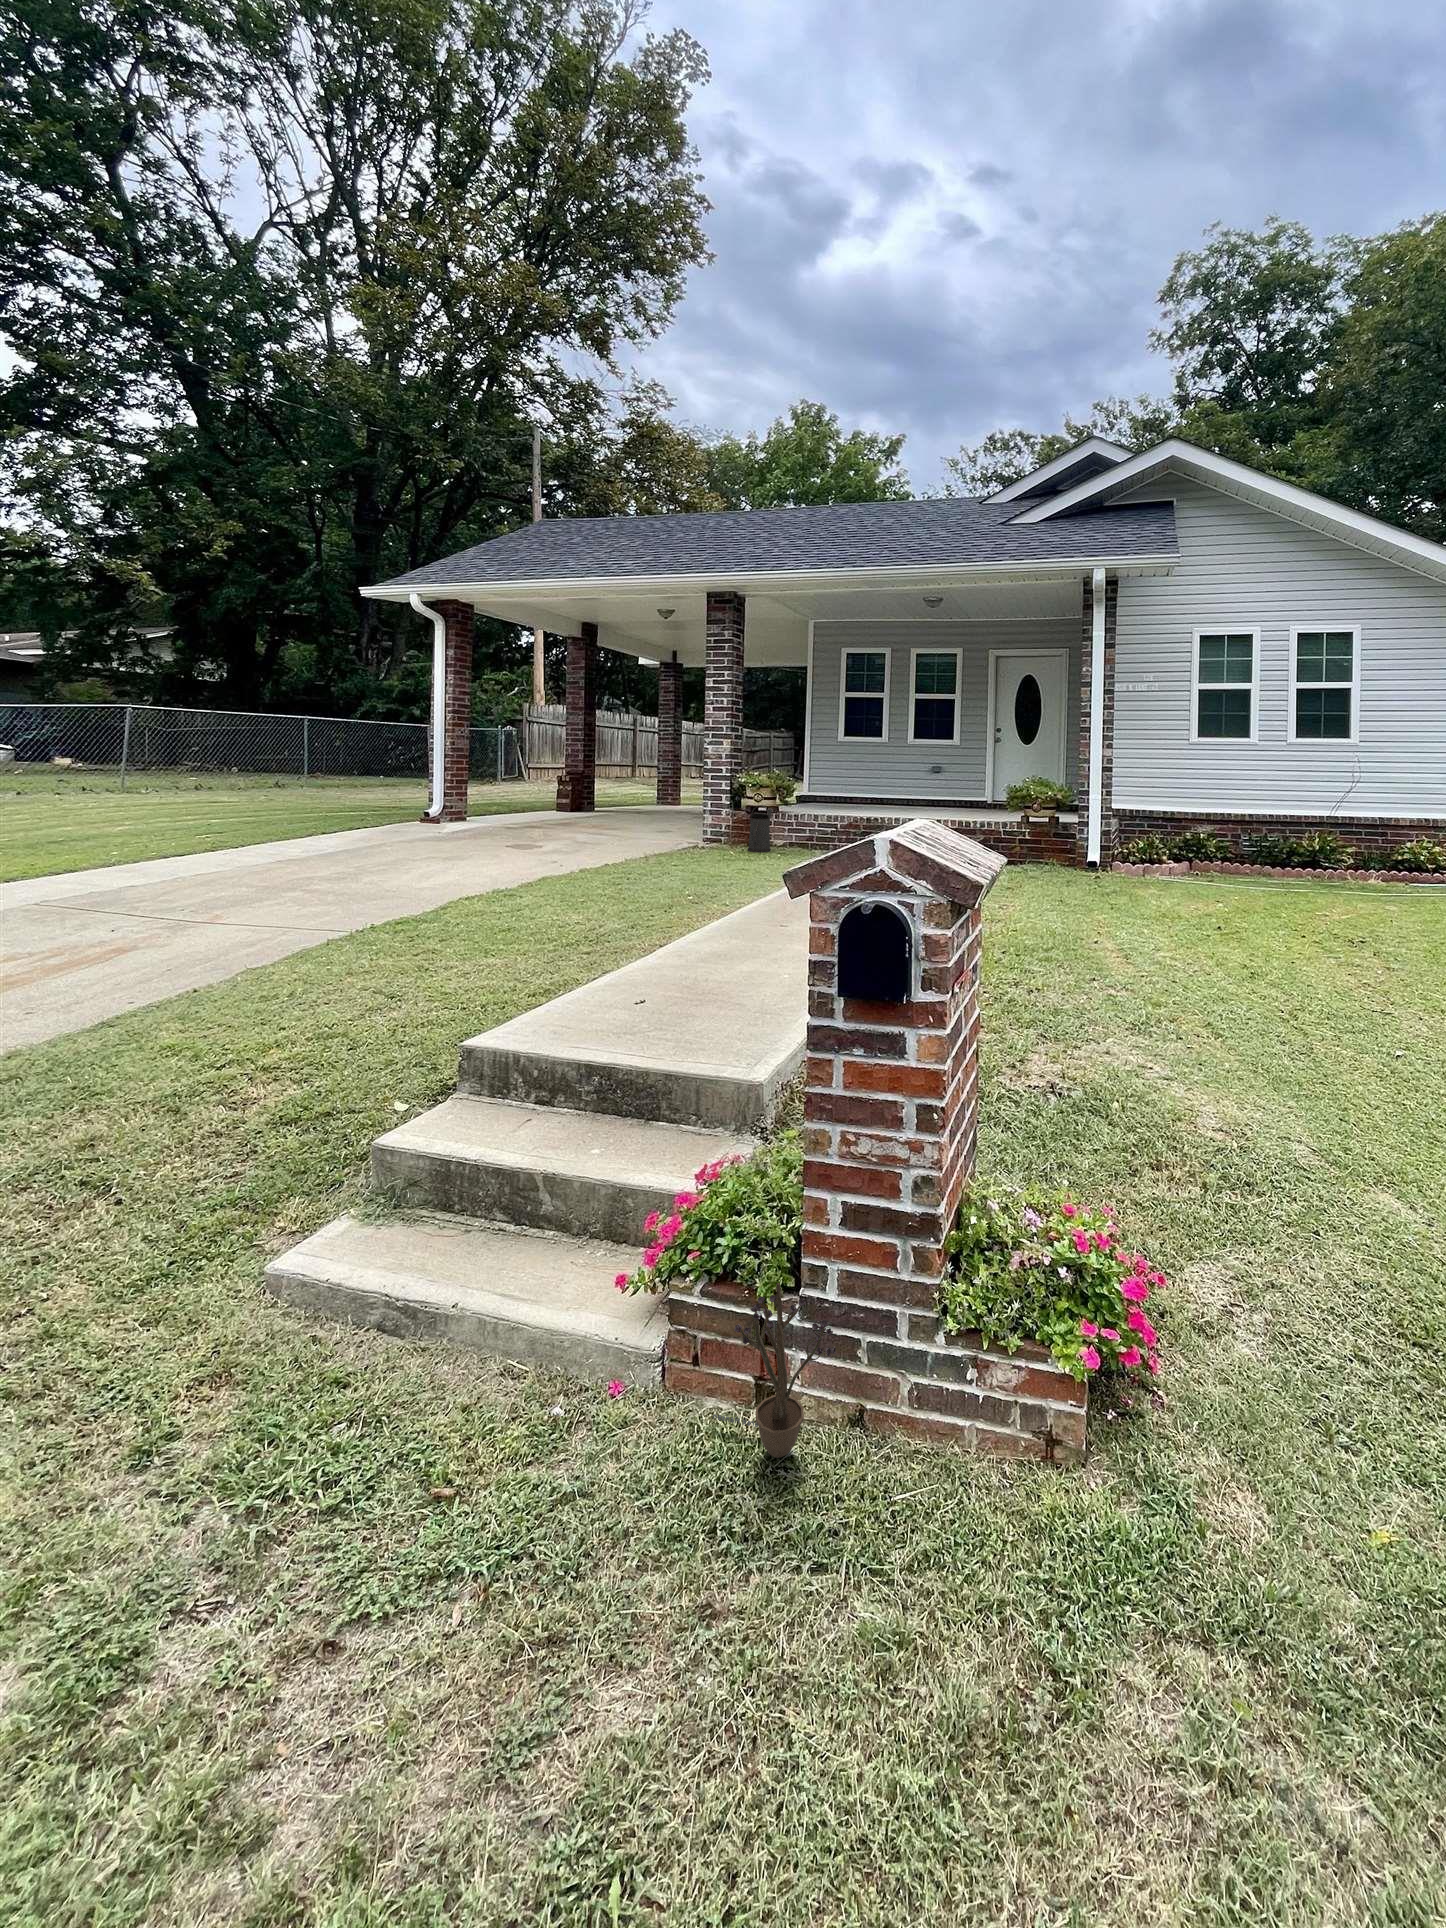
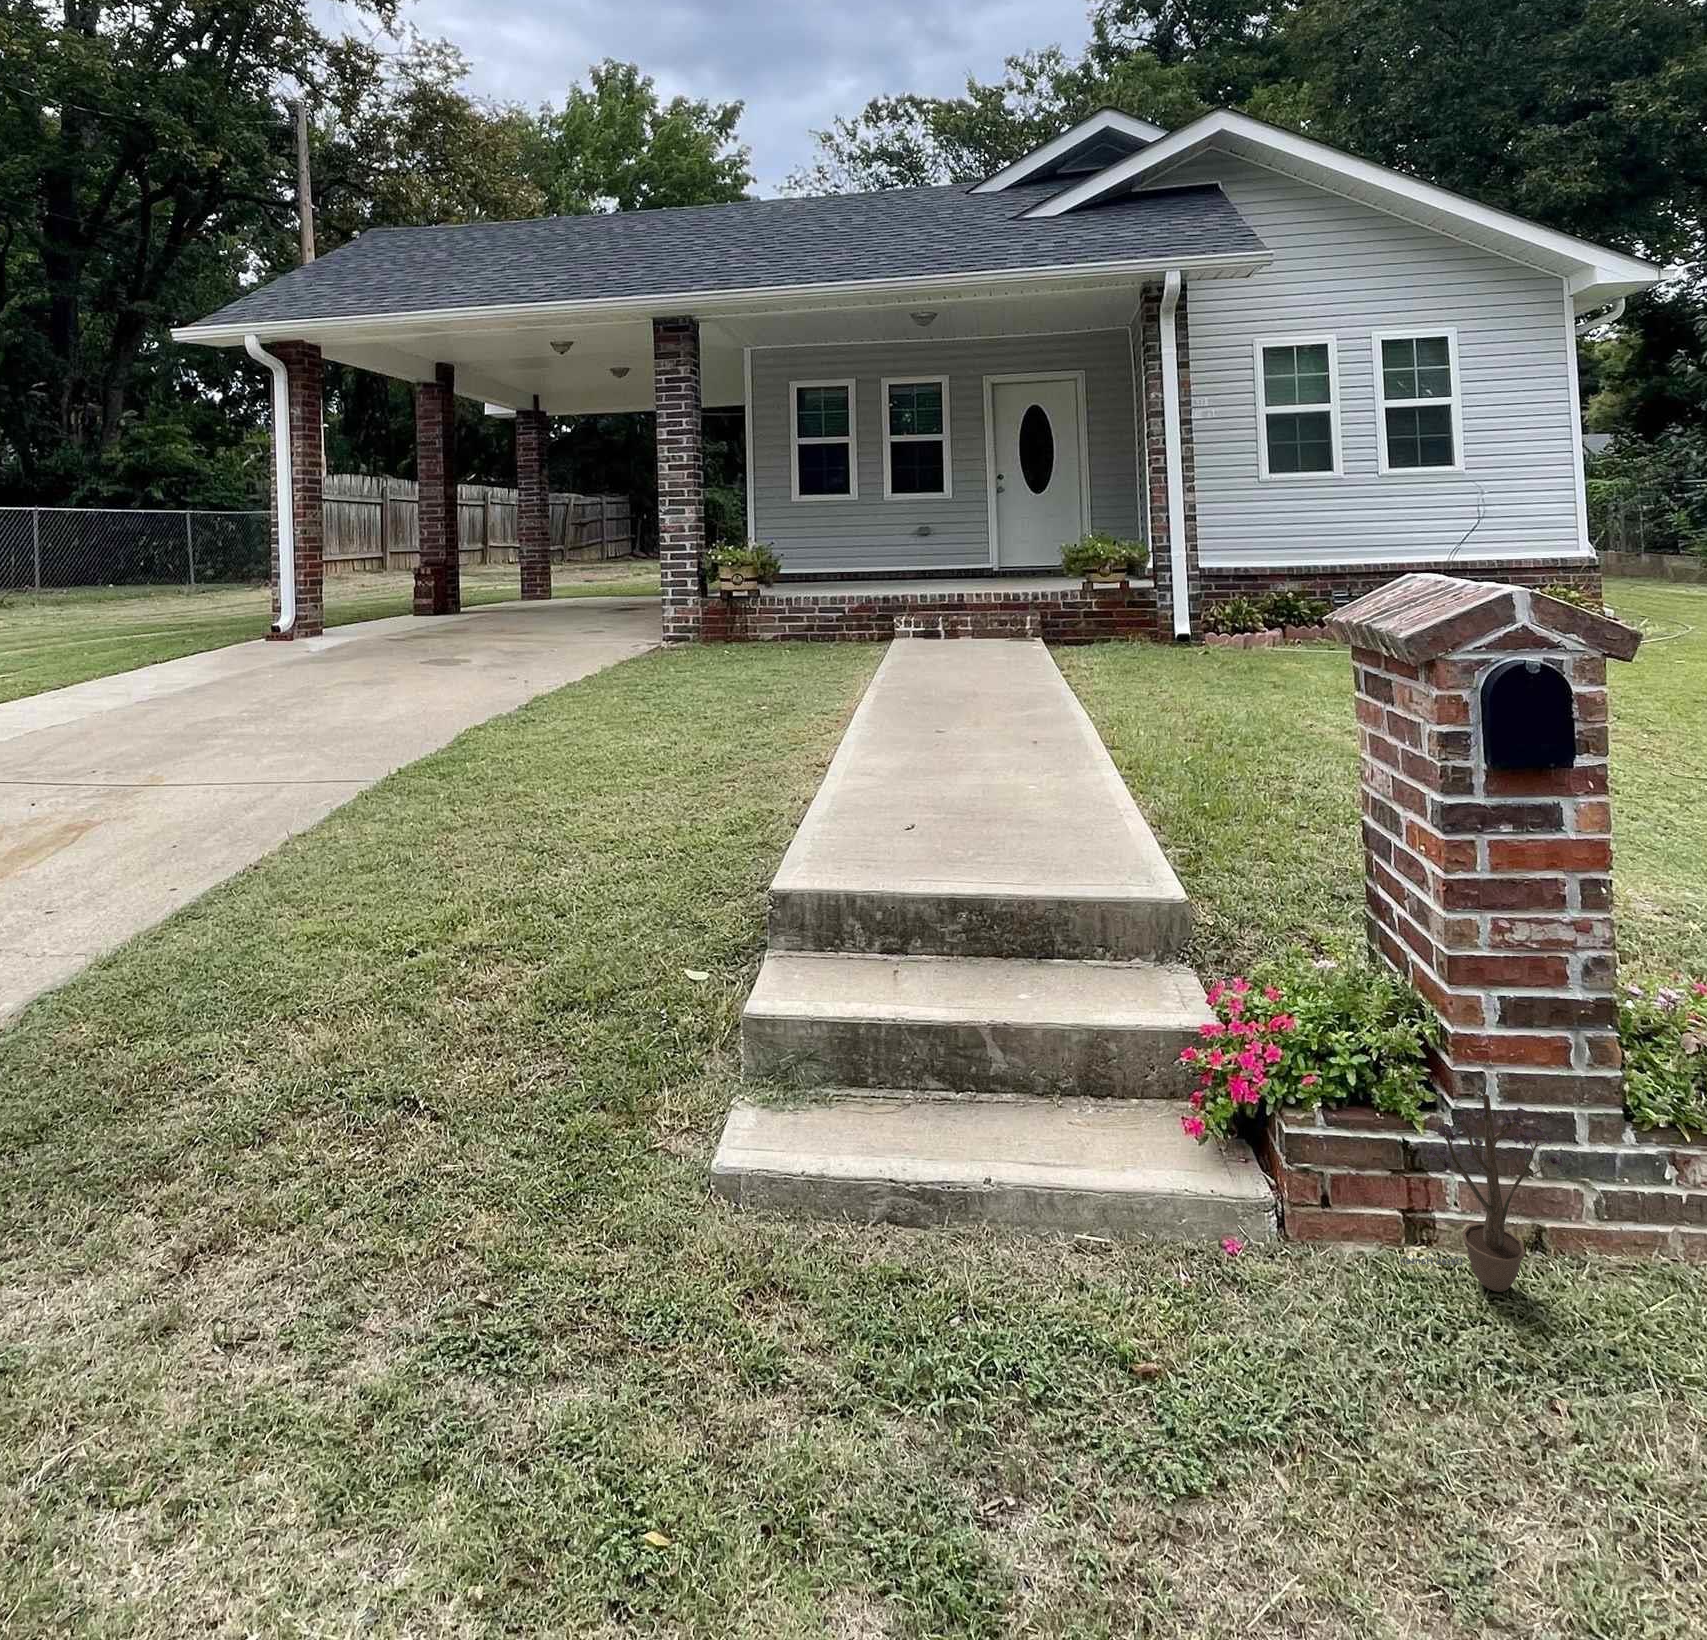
watering can: present [748,805,772,852] -> none [726,580,756,640]

